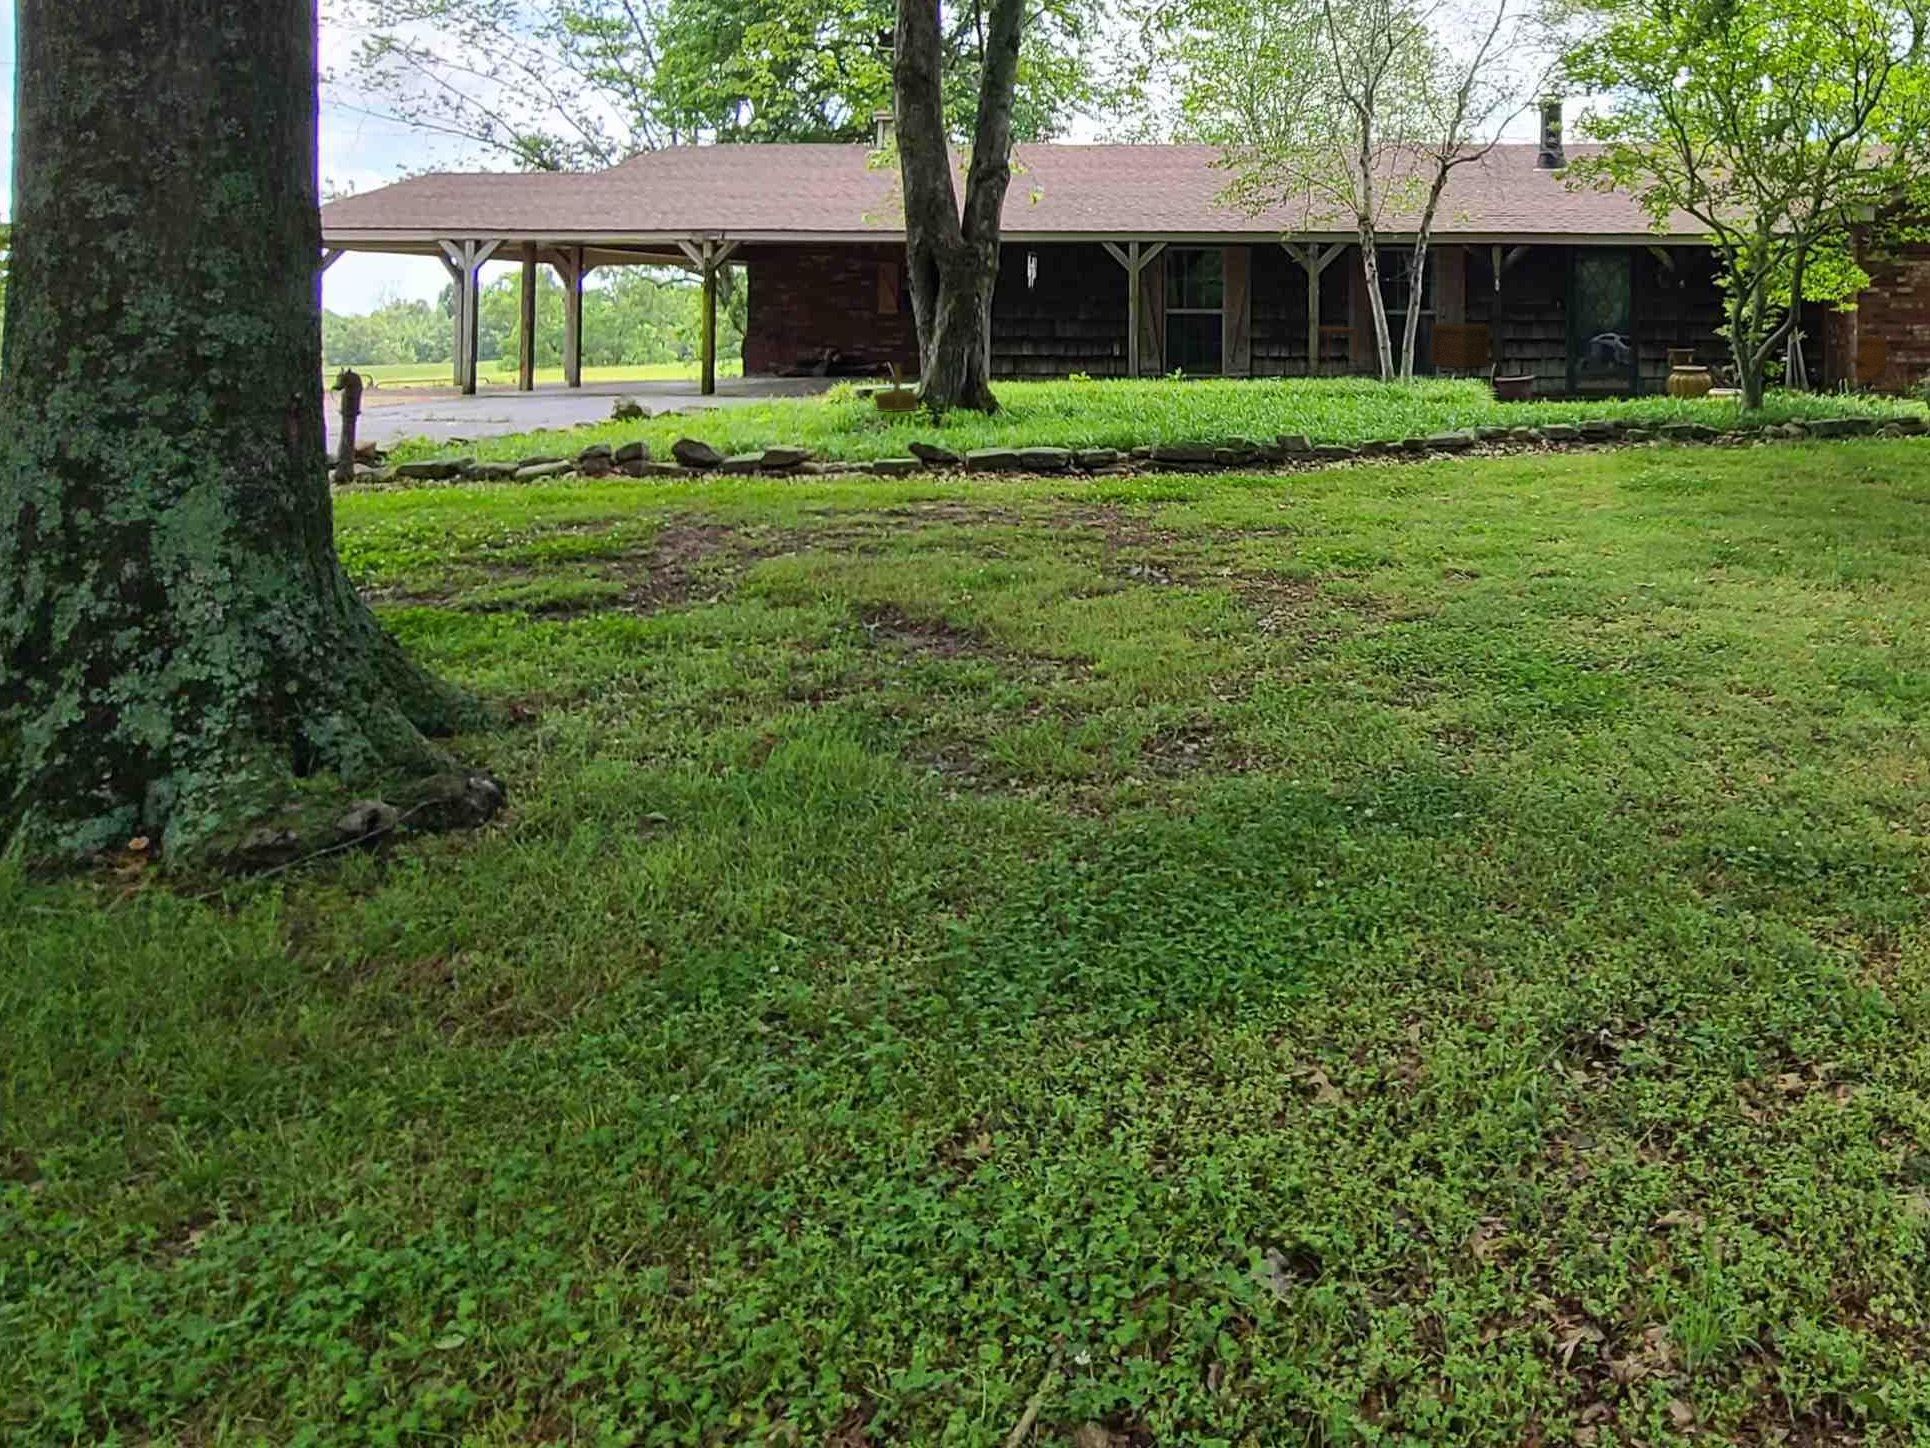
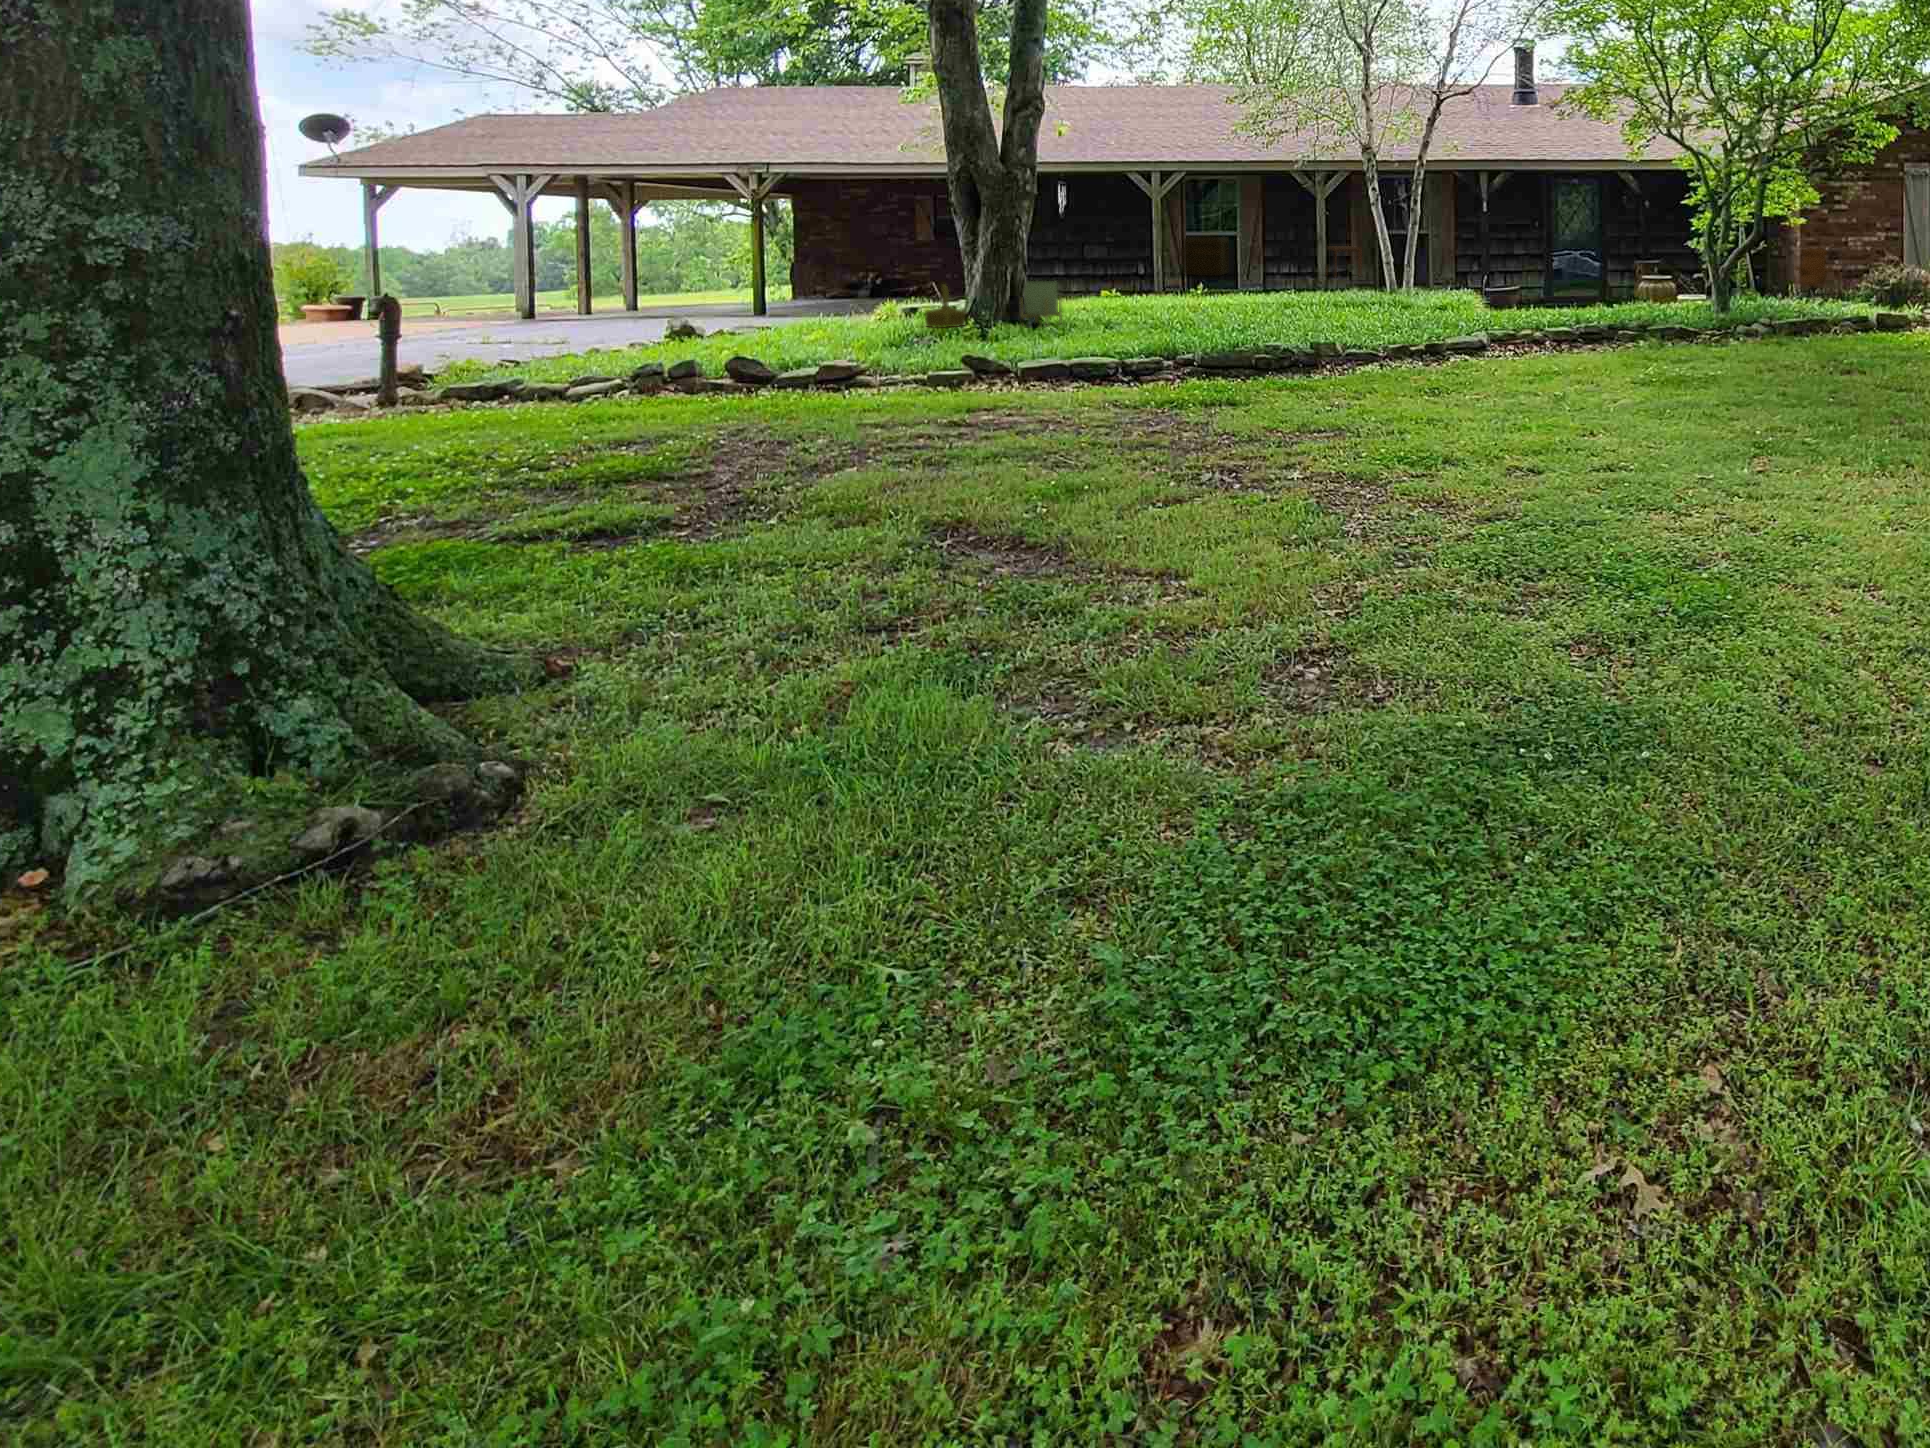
wooden crate: present [1431,323,1490,368] -> present [1183,237,1229,276]
planter: none [974,363,1018,412] -> present [1021,281,1062,322]

